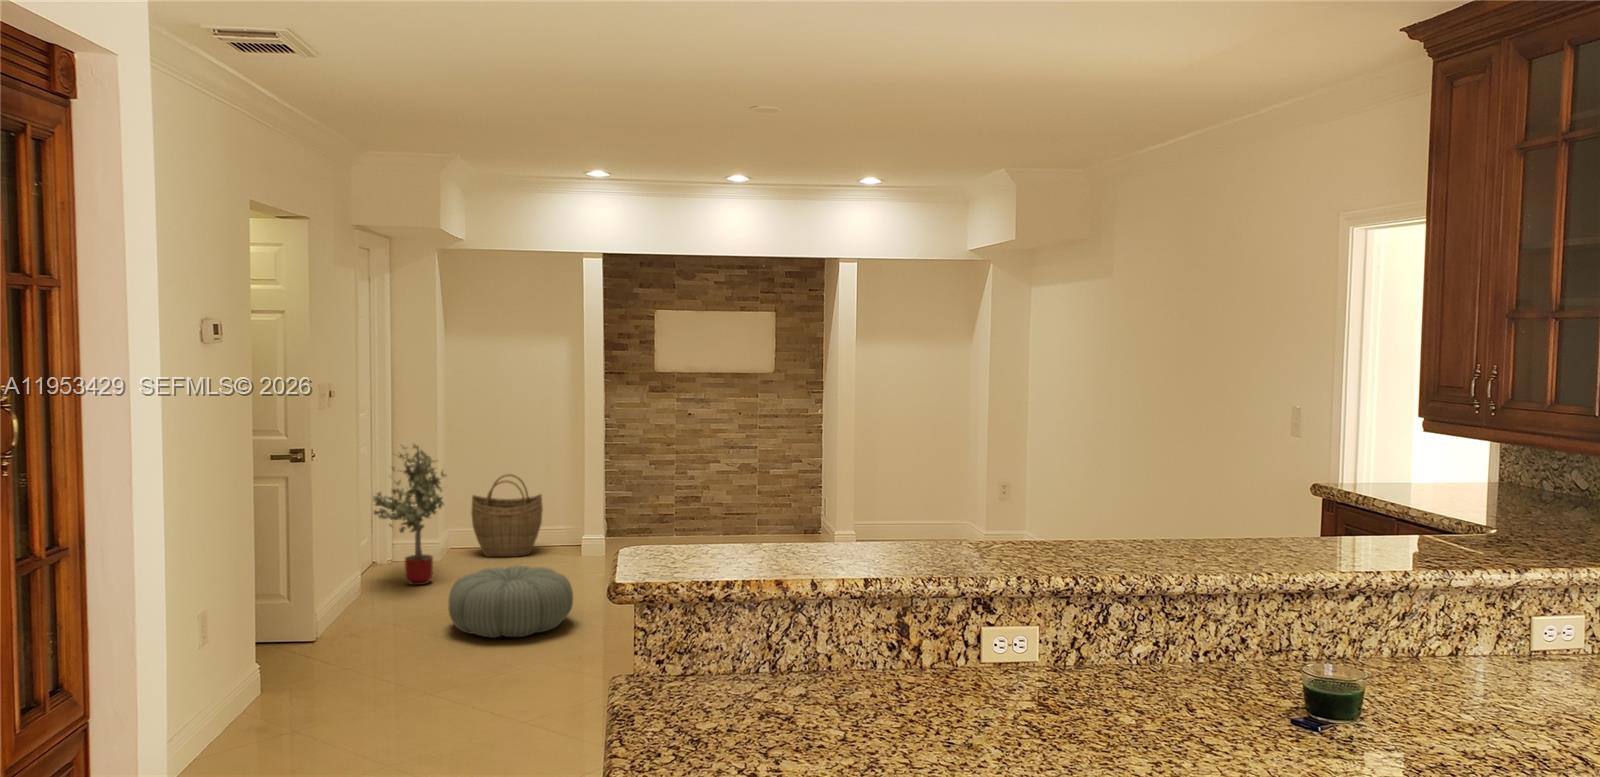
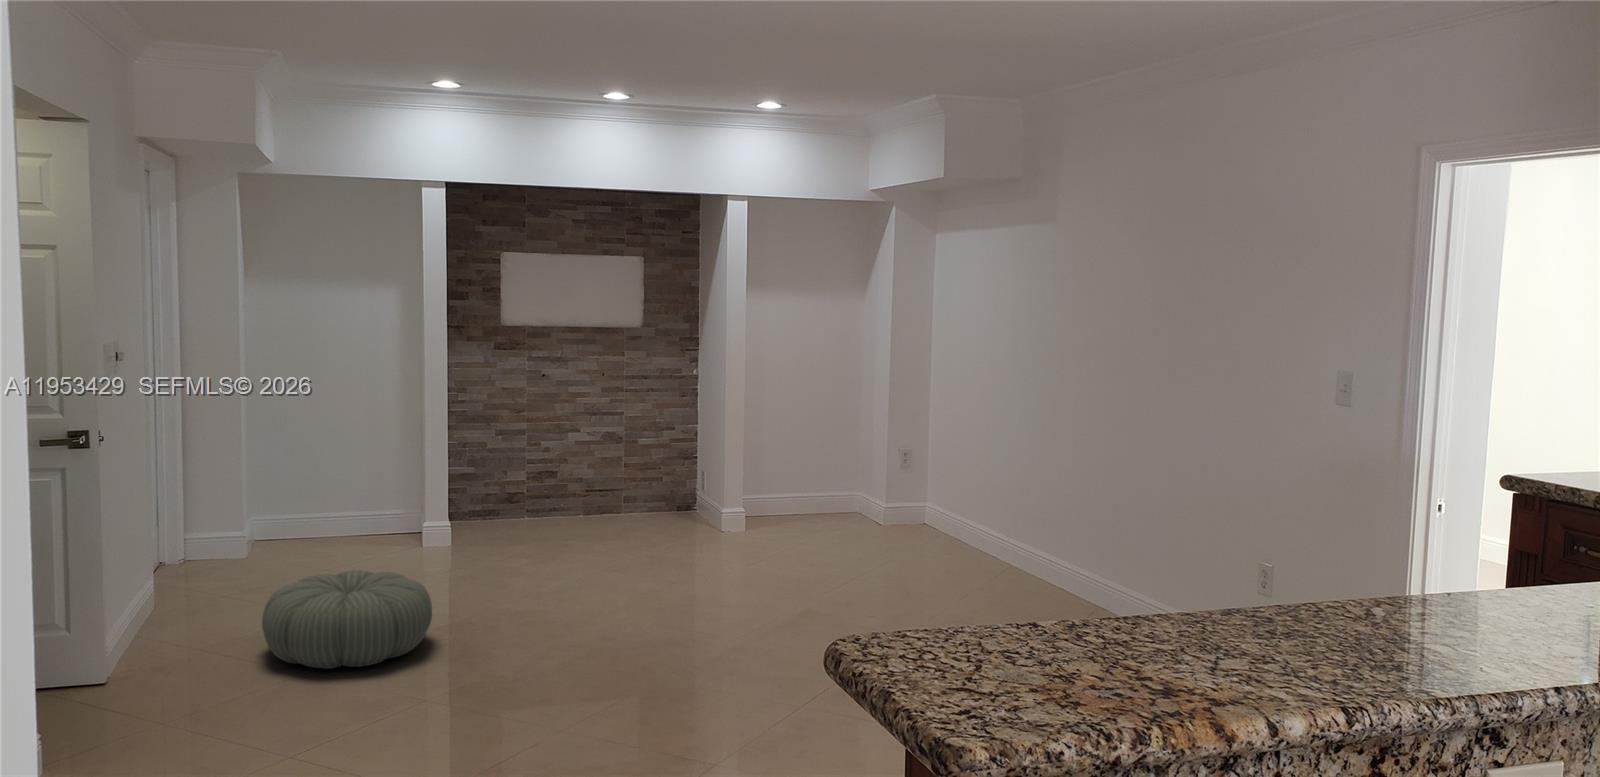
potted tree: present [373,444,446,585] -> none [137,410,247,594]
woven basket: present [471,474,543,557] -> none [270,448,363,552]

